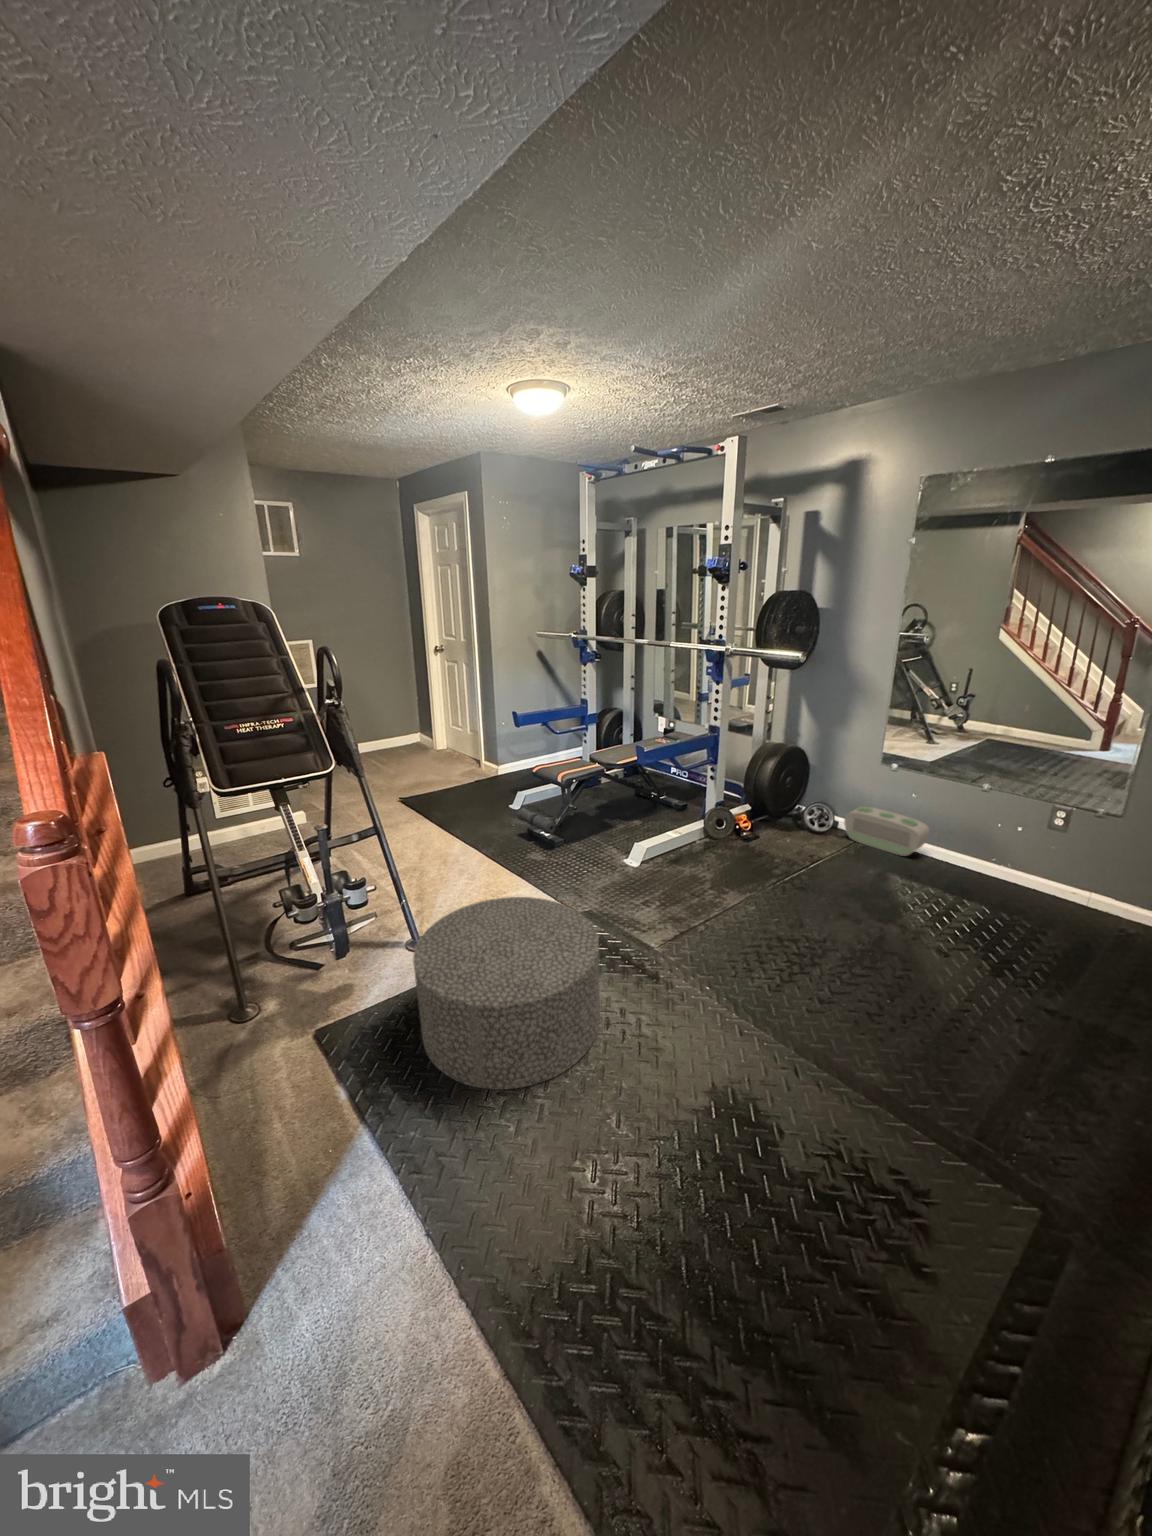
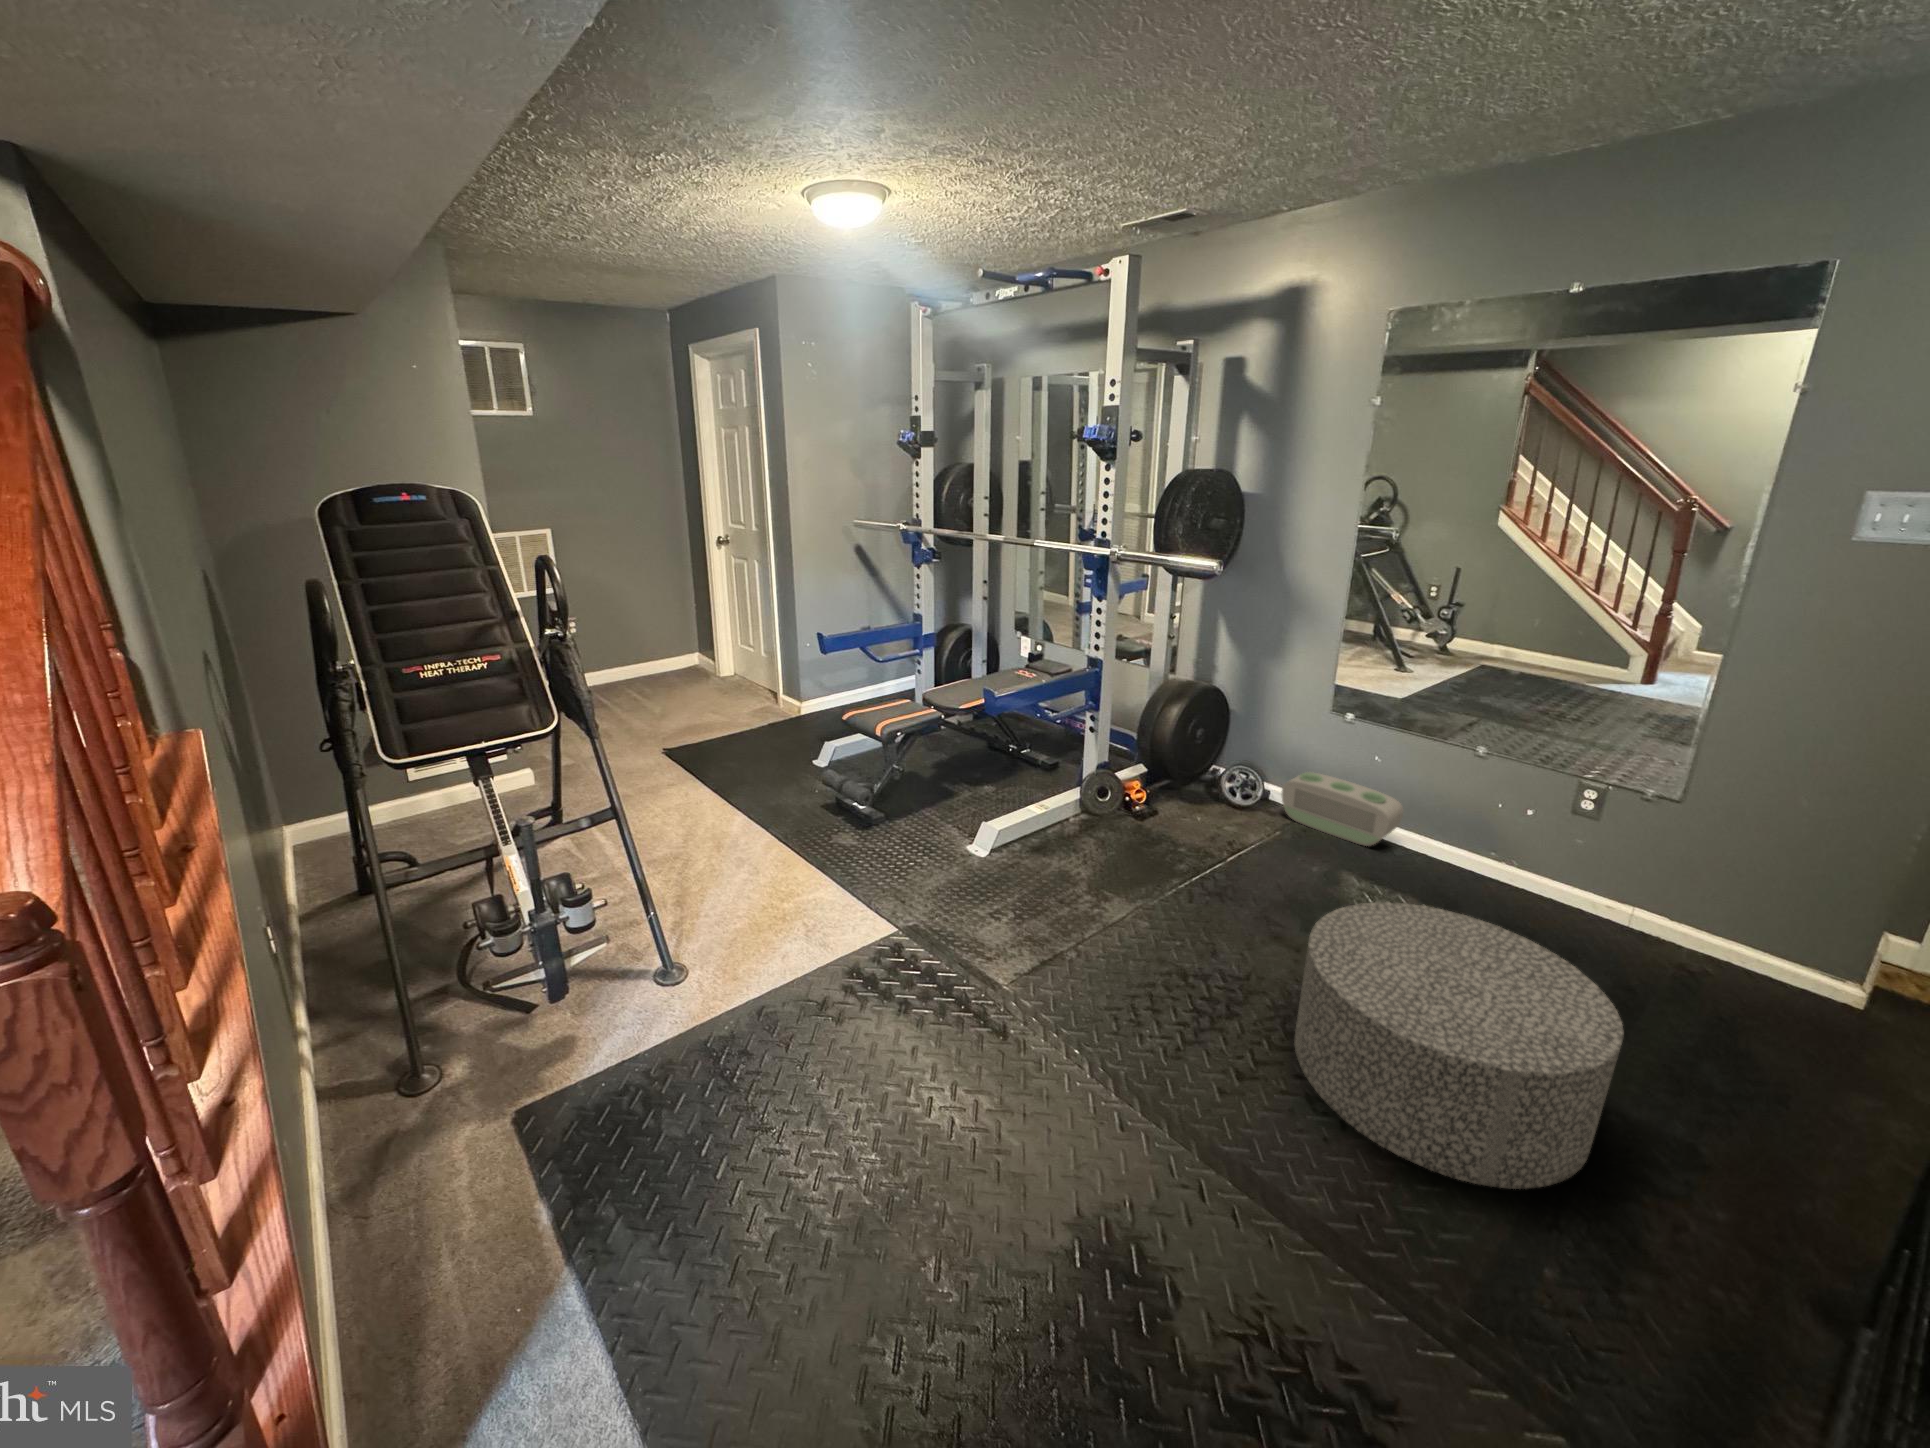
ottoman: present [413,897,600,1090] -> present [1294,902,1623,1189]

